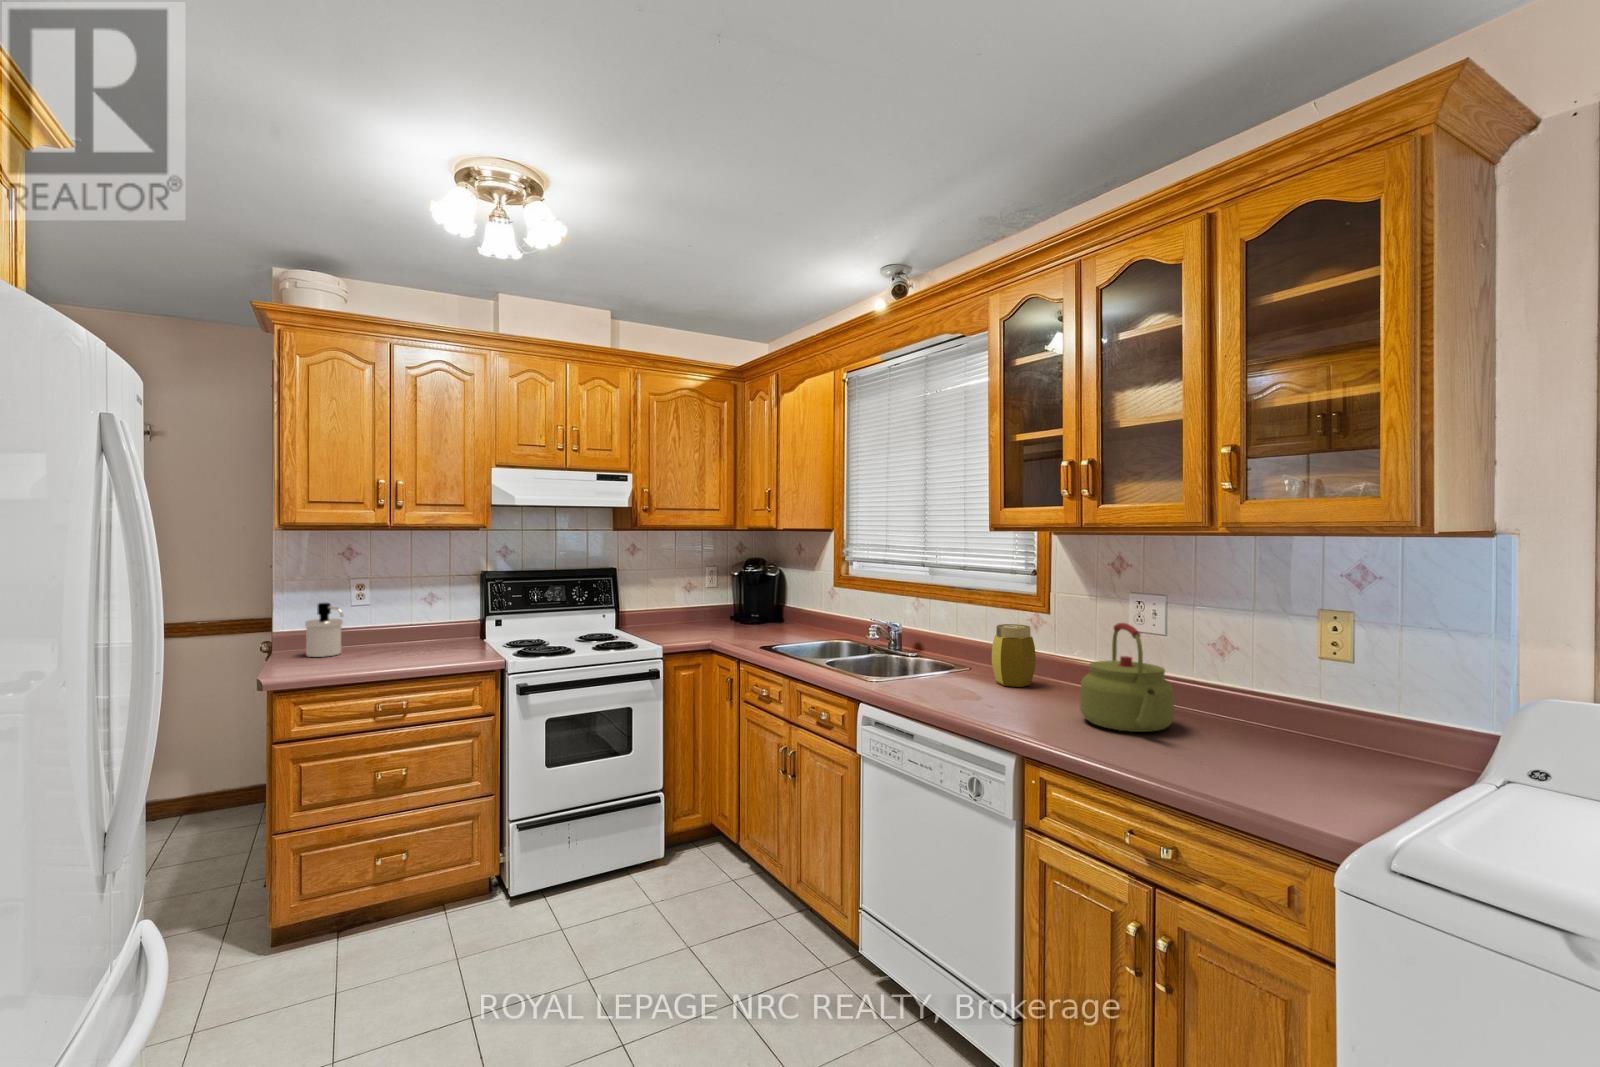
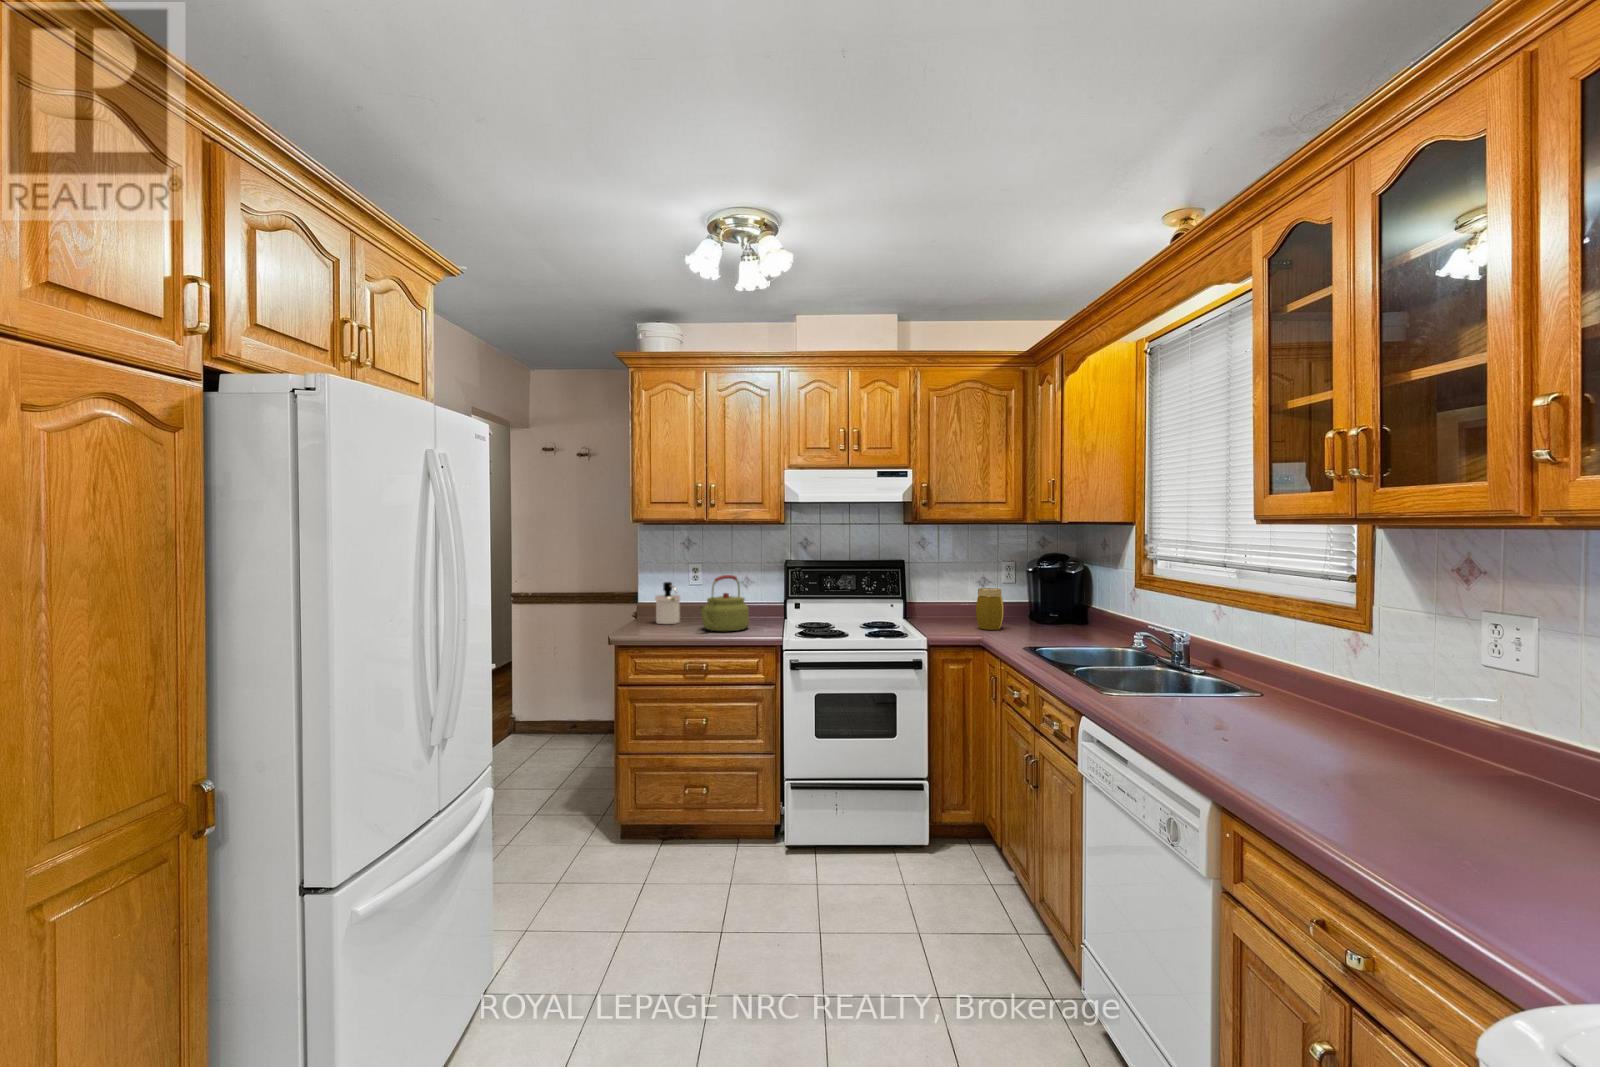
kettle: present [1080,623,1174,732] -> present [700,575,749,631]
jar: present [992,624,1036,687] -> present [976,588,1004,630]

